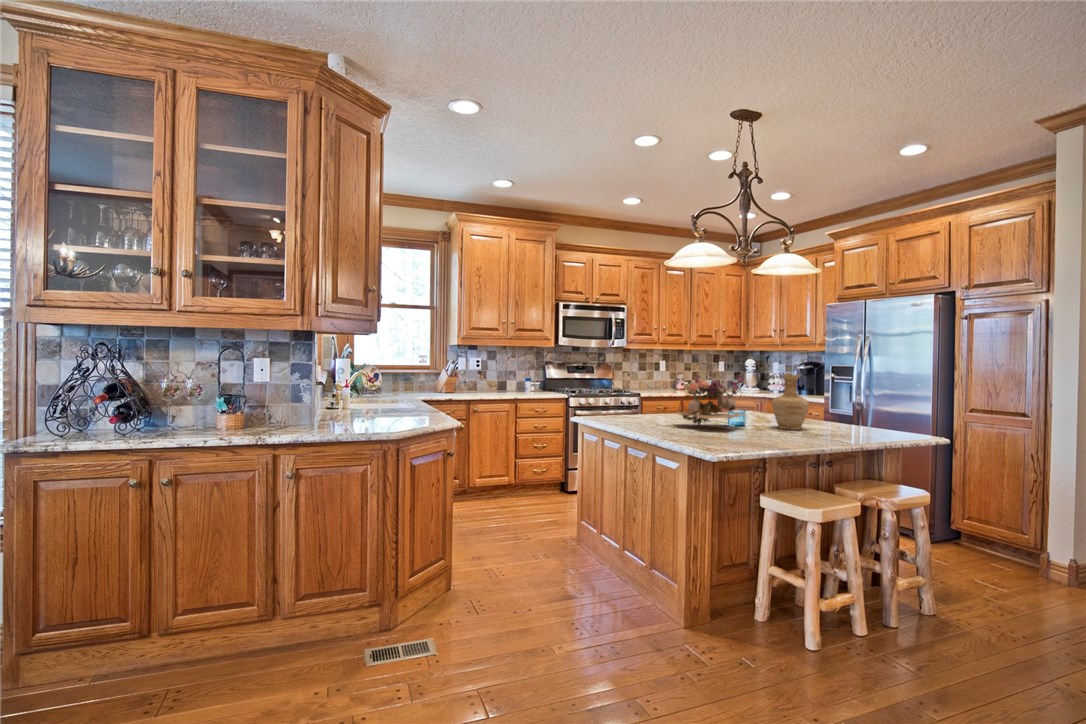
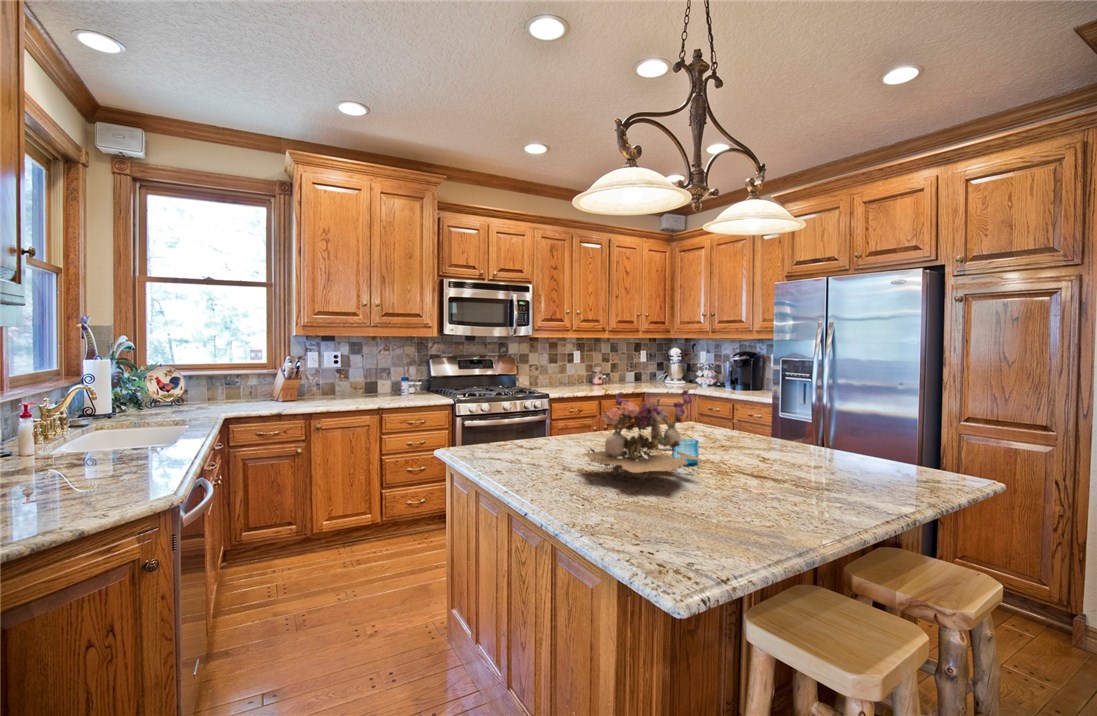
vase: present [772,374,809,430] -> none [734,388,793,478]

